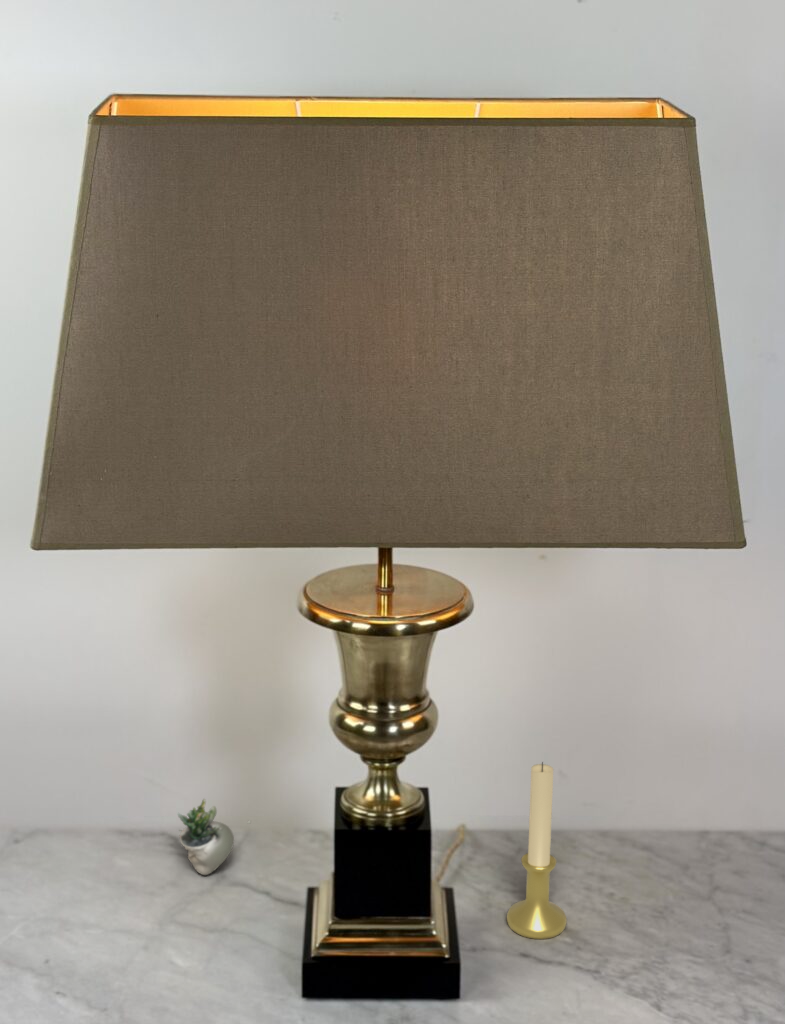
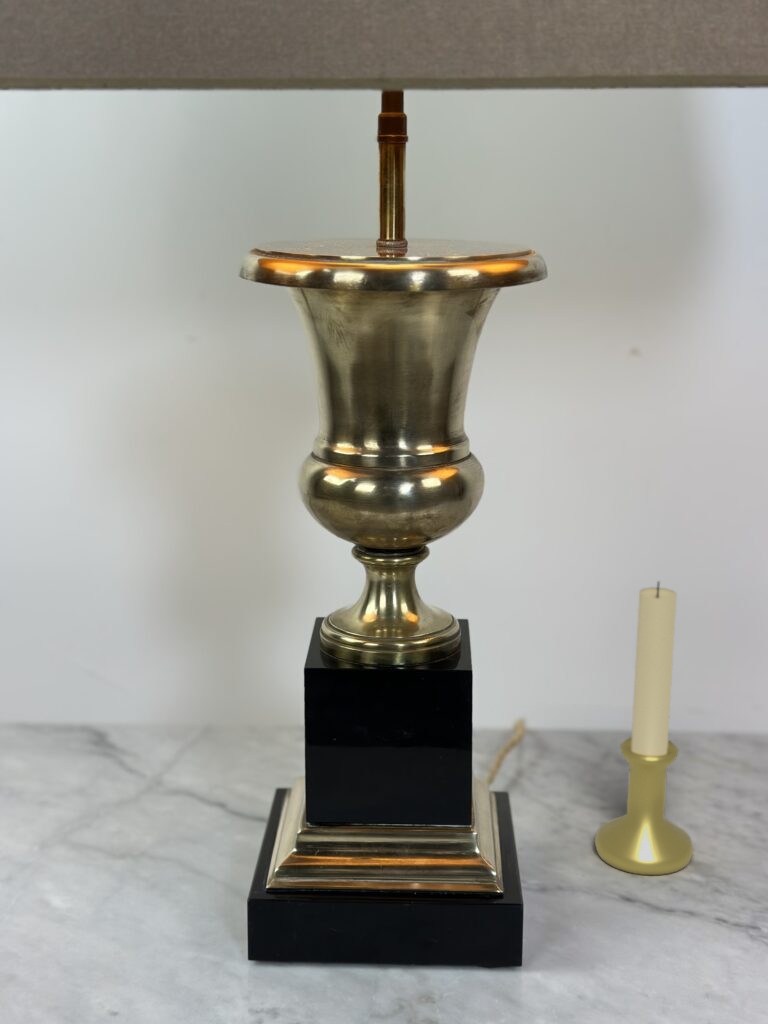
succulent plant: present [178,799,251,875] -> none [76,658,184,778]

